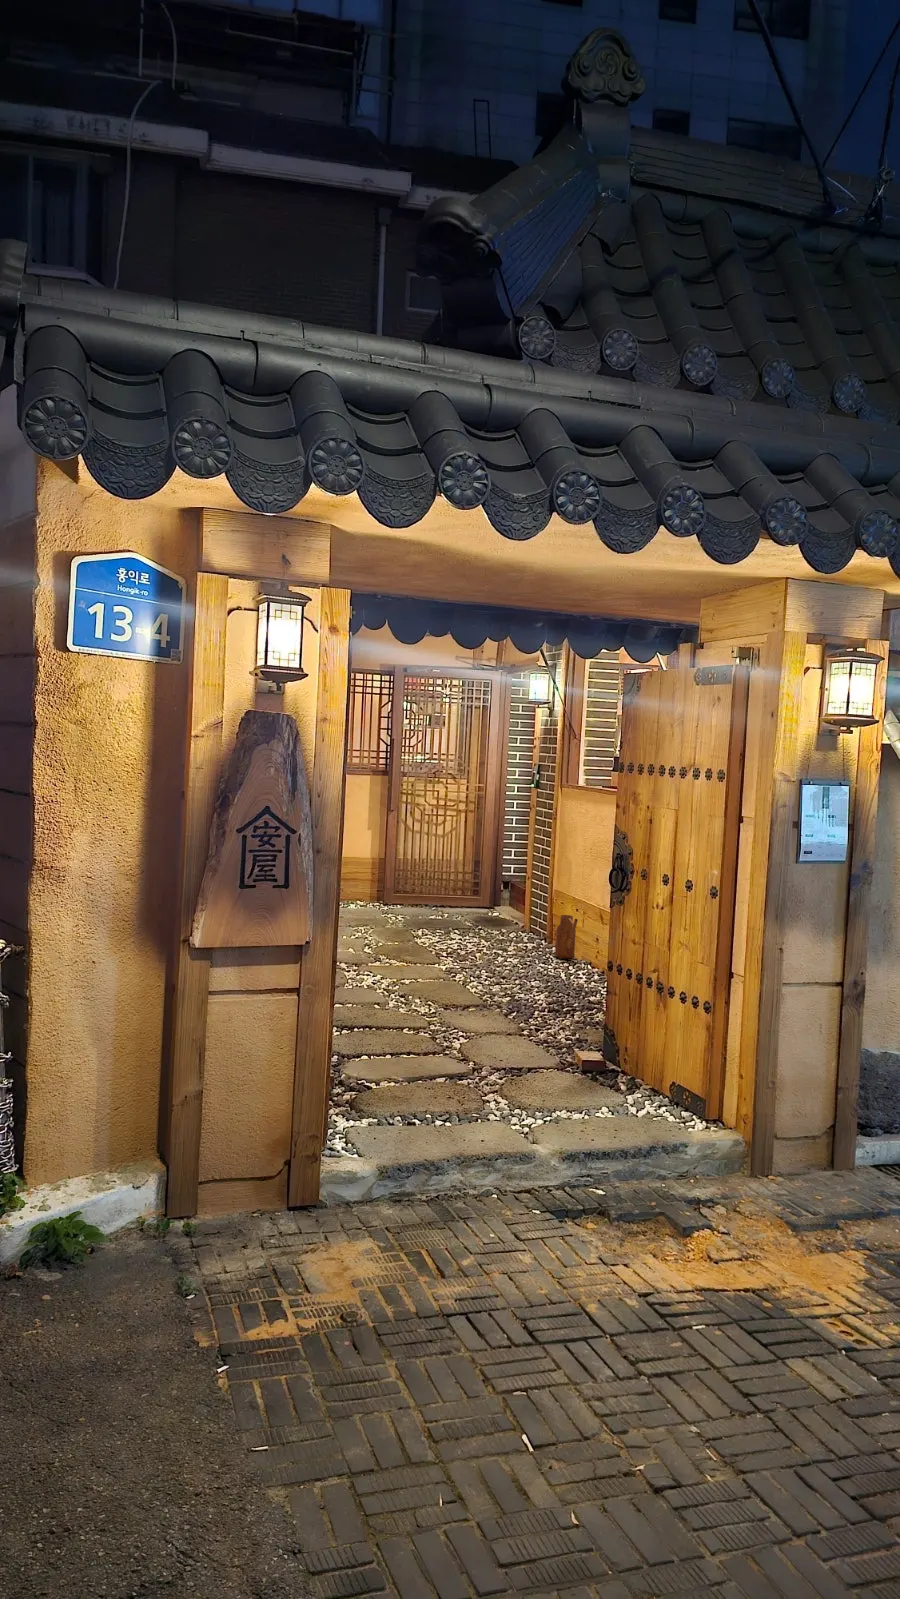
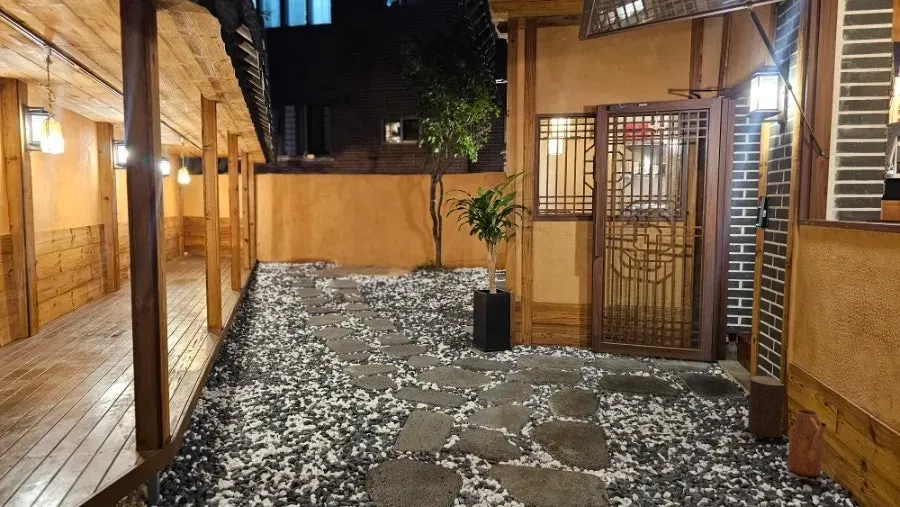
stool: none [527,902,554,945] -> present [748,376,785,438]

